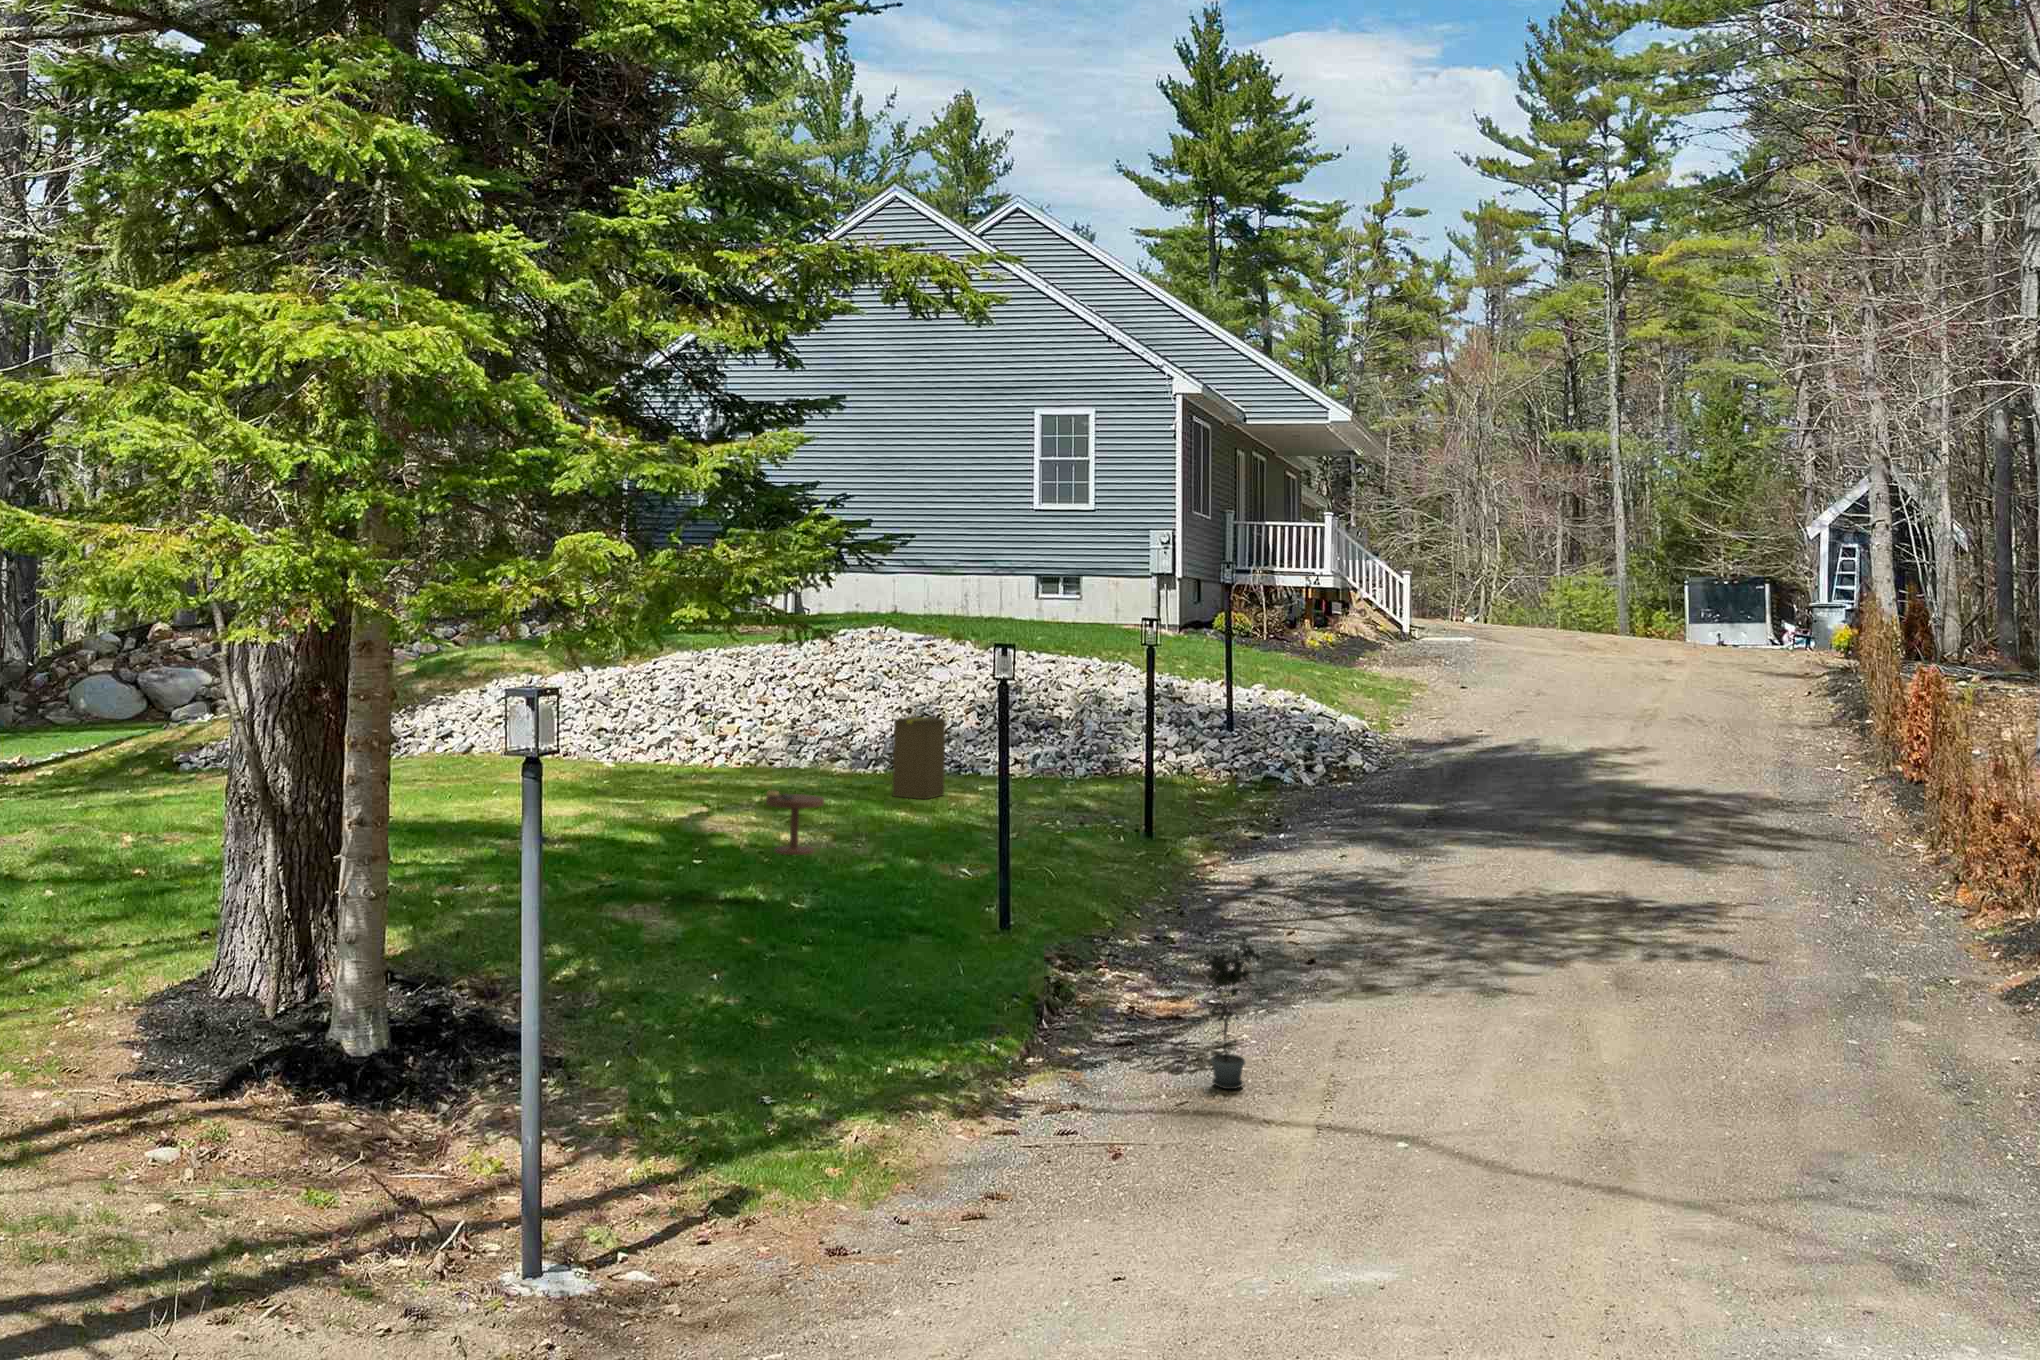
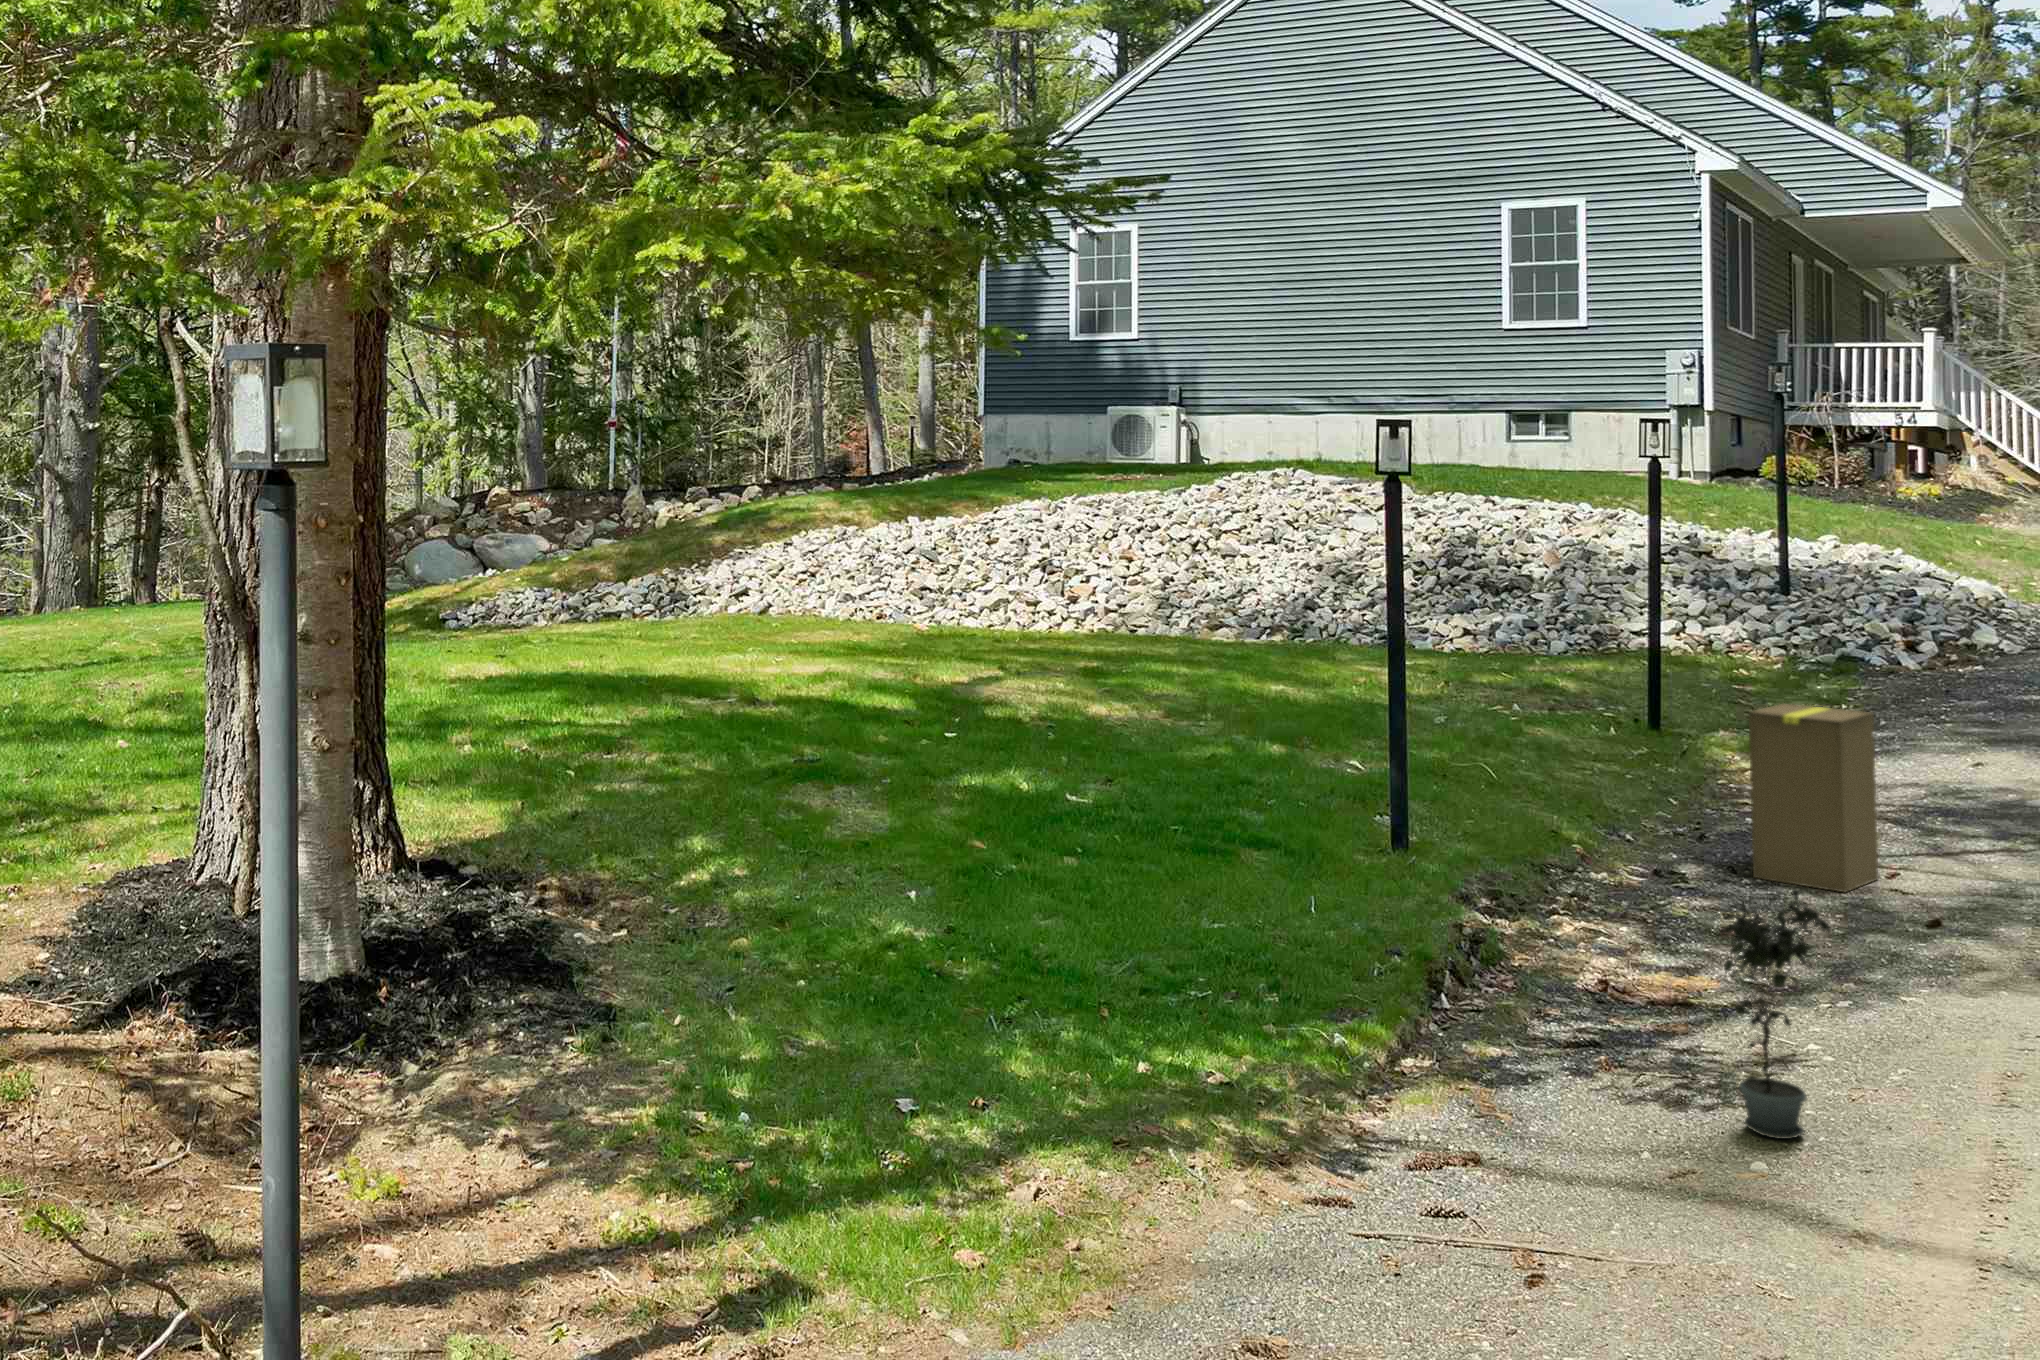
cardboard box: present [892,716,946,799] -> present [1749,704,1878,892]
side table: present [766,790,824,855] -> none [1051,648,1133,799]

